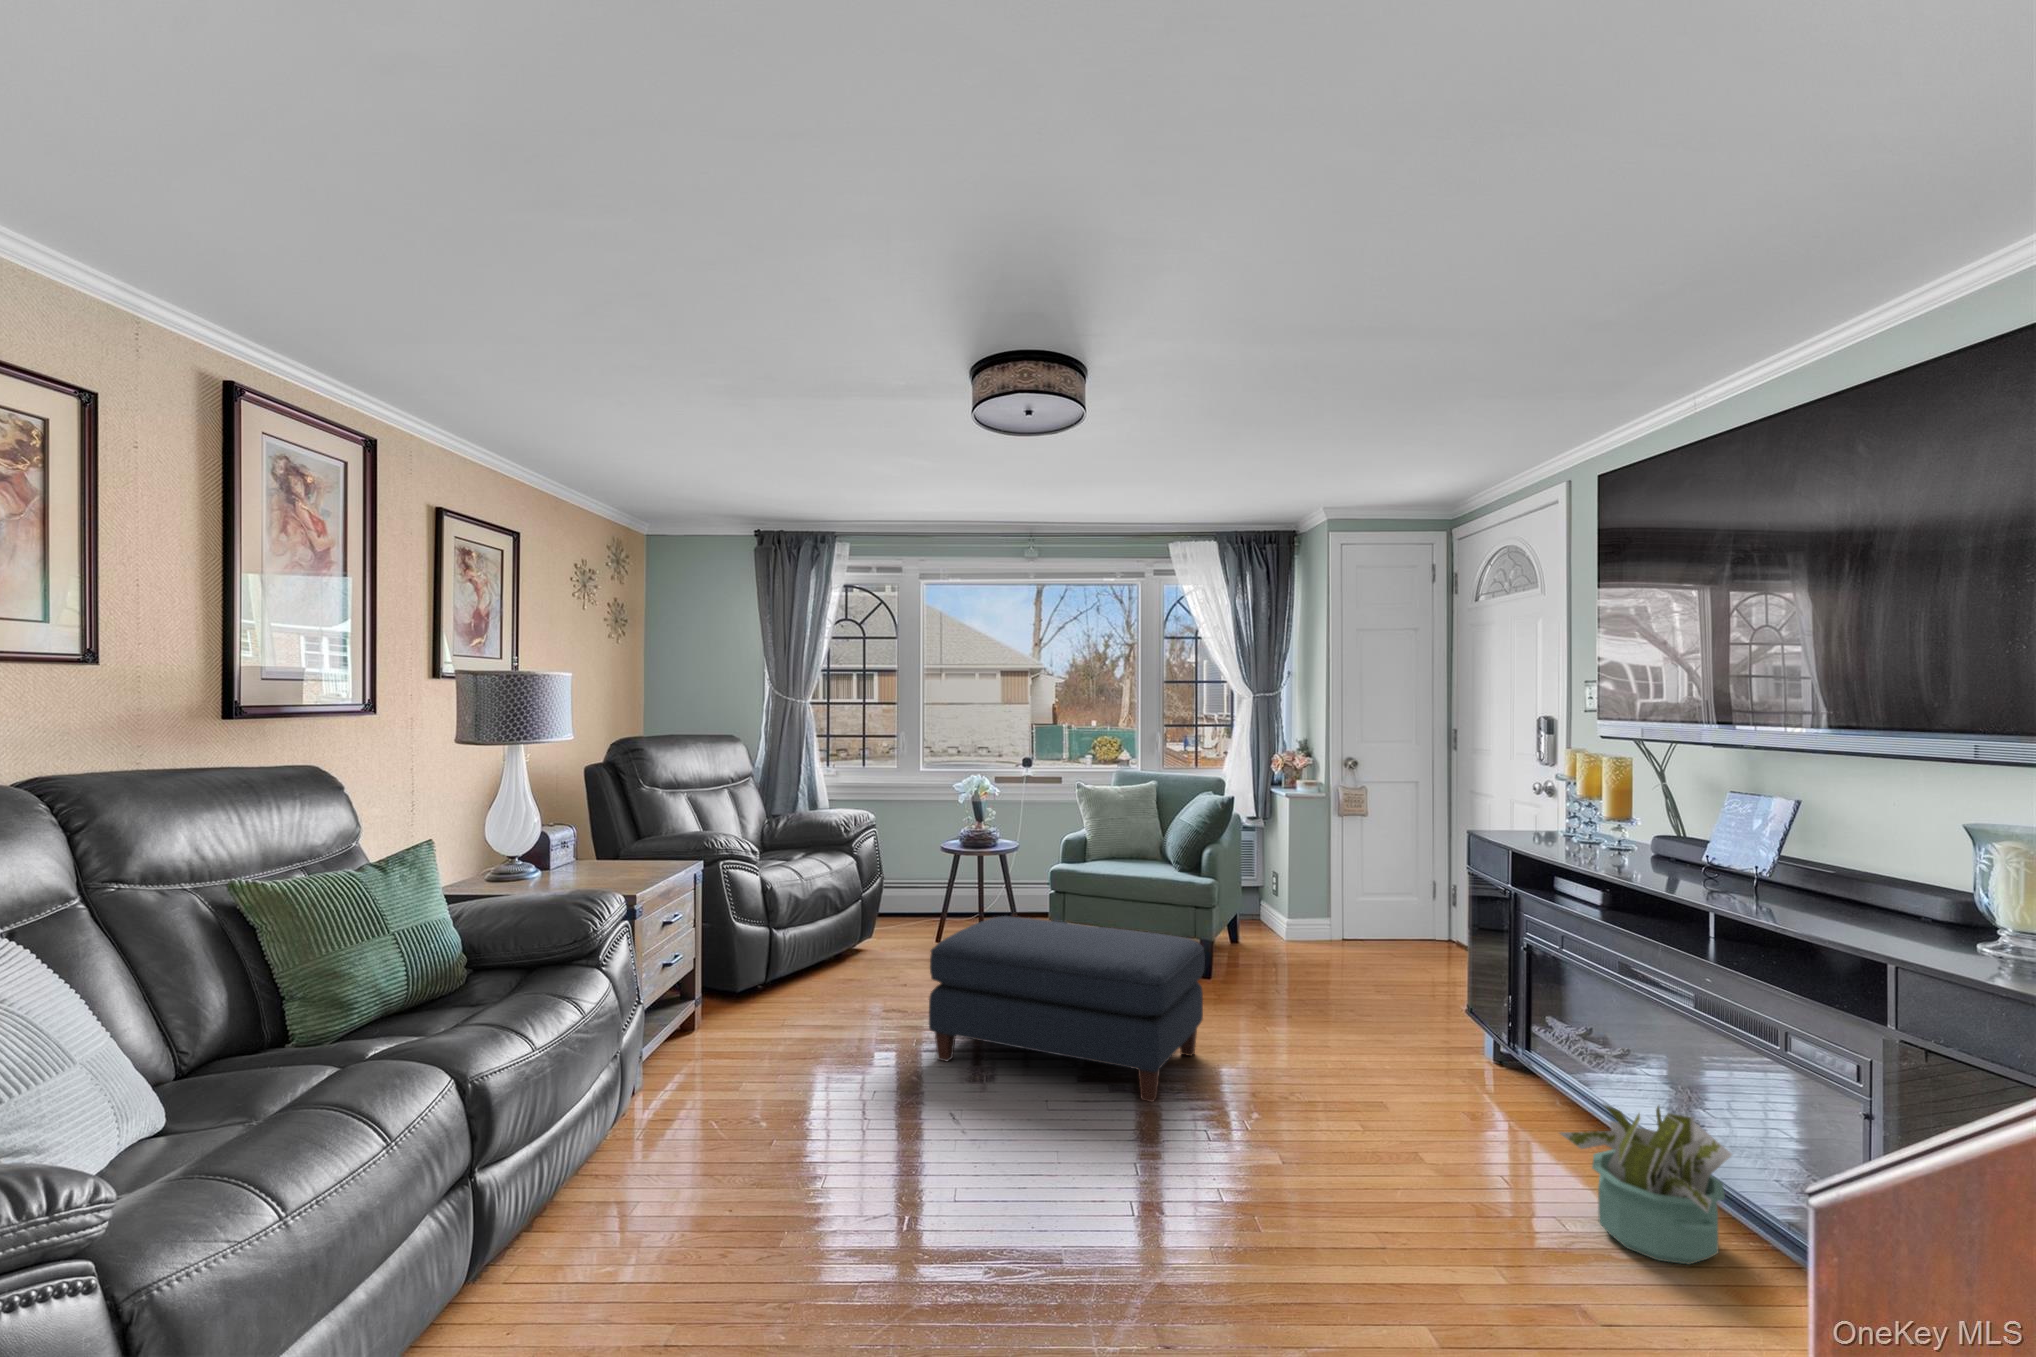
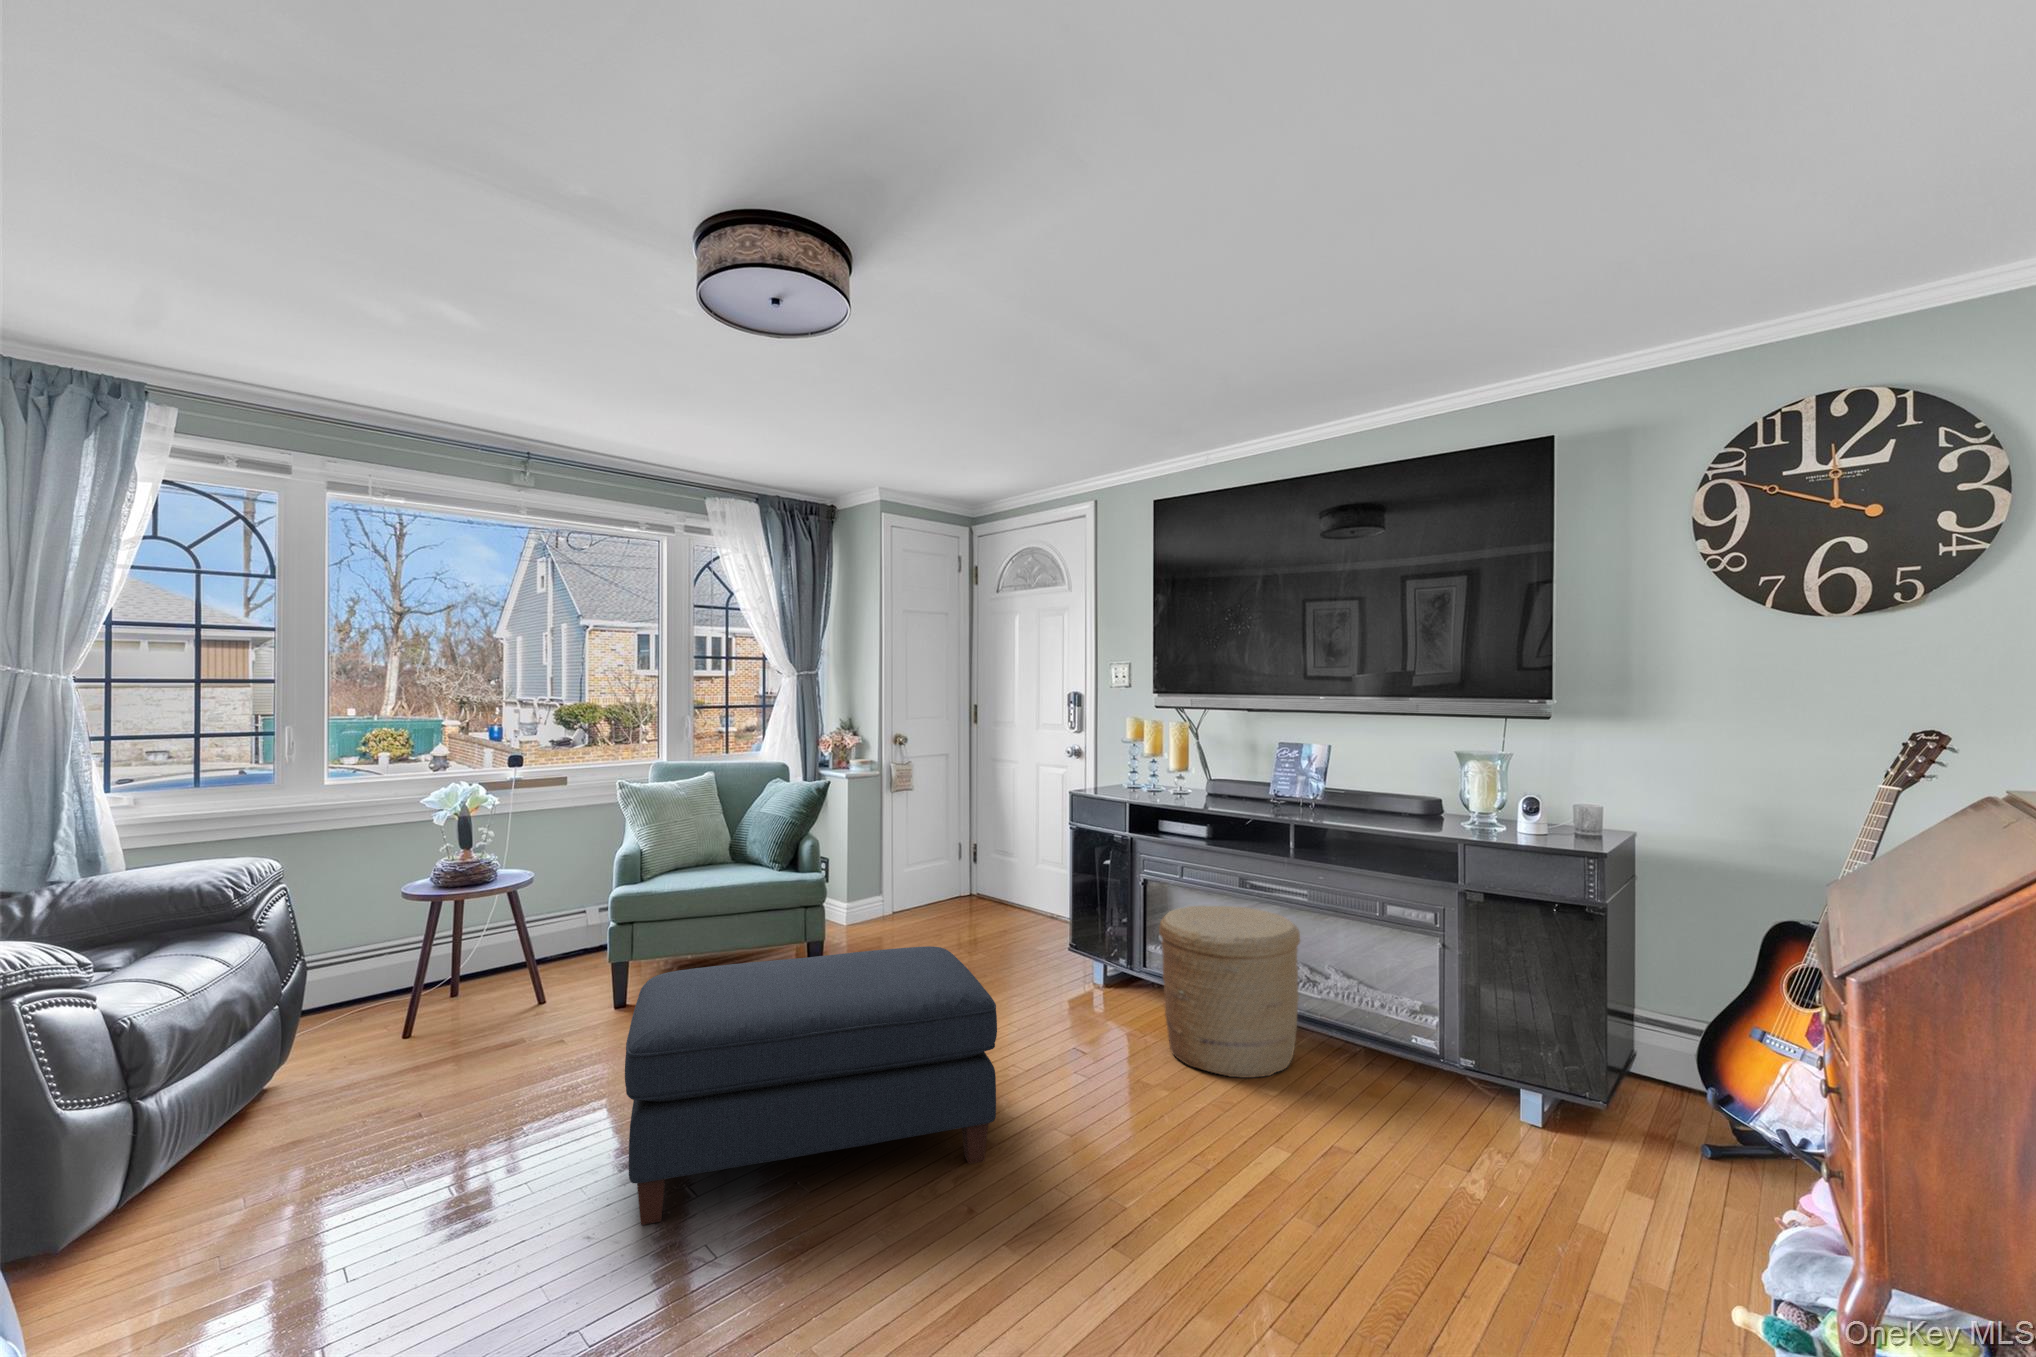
woven basket: none [1407,957,1569,1144] -> present [1159,906,1300,1078]
decorative plant: present [1560,1105,1732,1265] -> none [1397,997,1540,1132]

